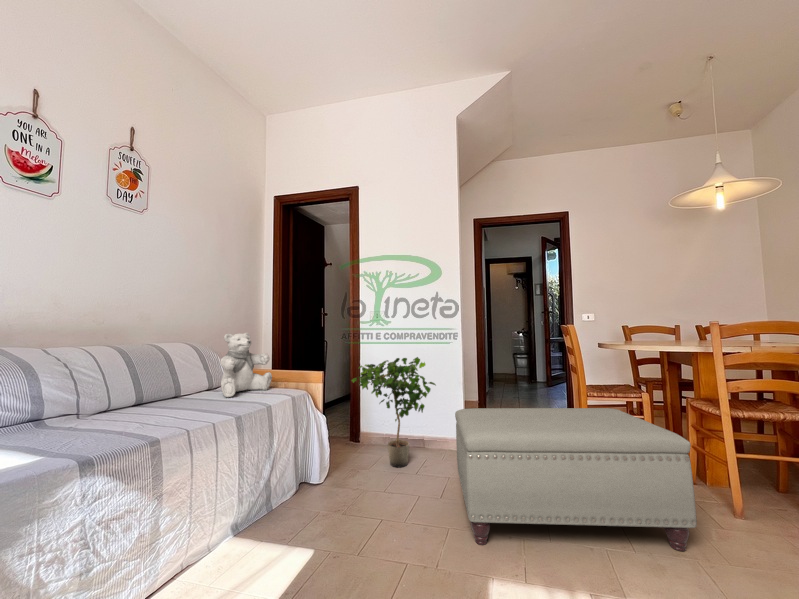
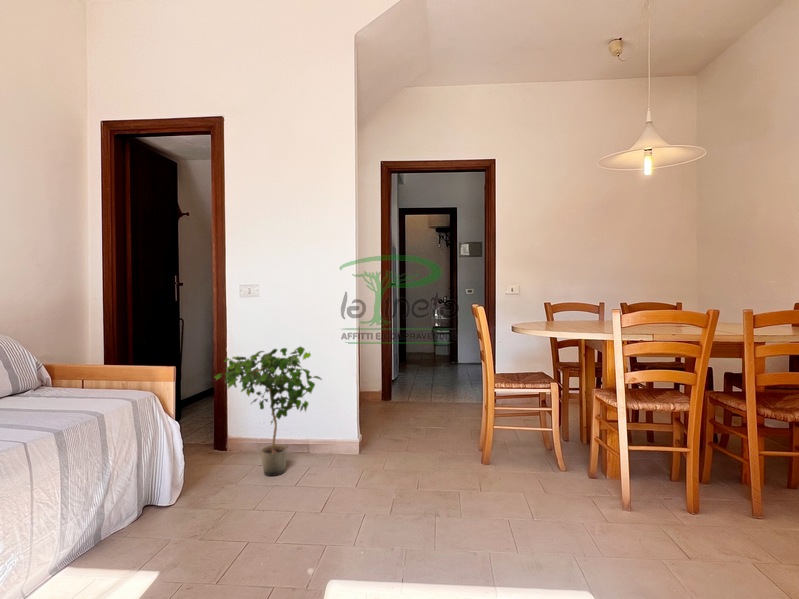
teddy bear: present [220,333,272,397] -> none [24,320,102,406]
ottoman: present [455,408,697,551] -> none [339,402,552,547]

